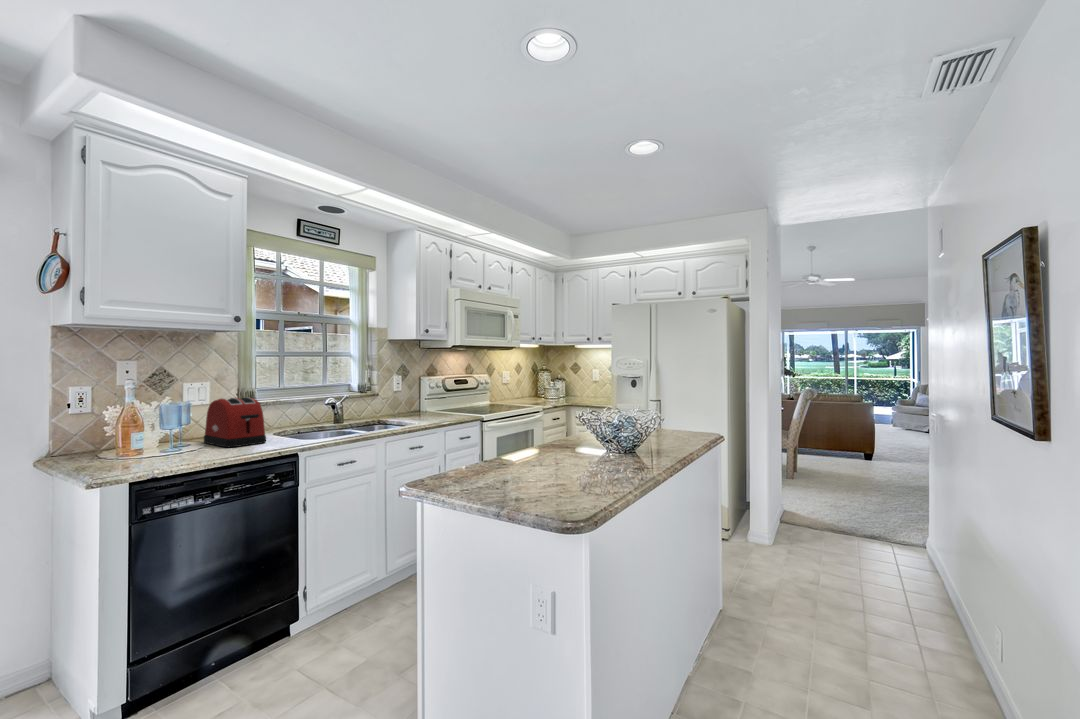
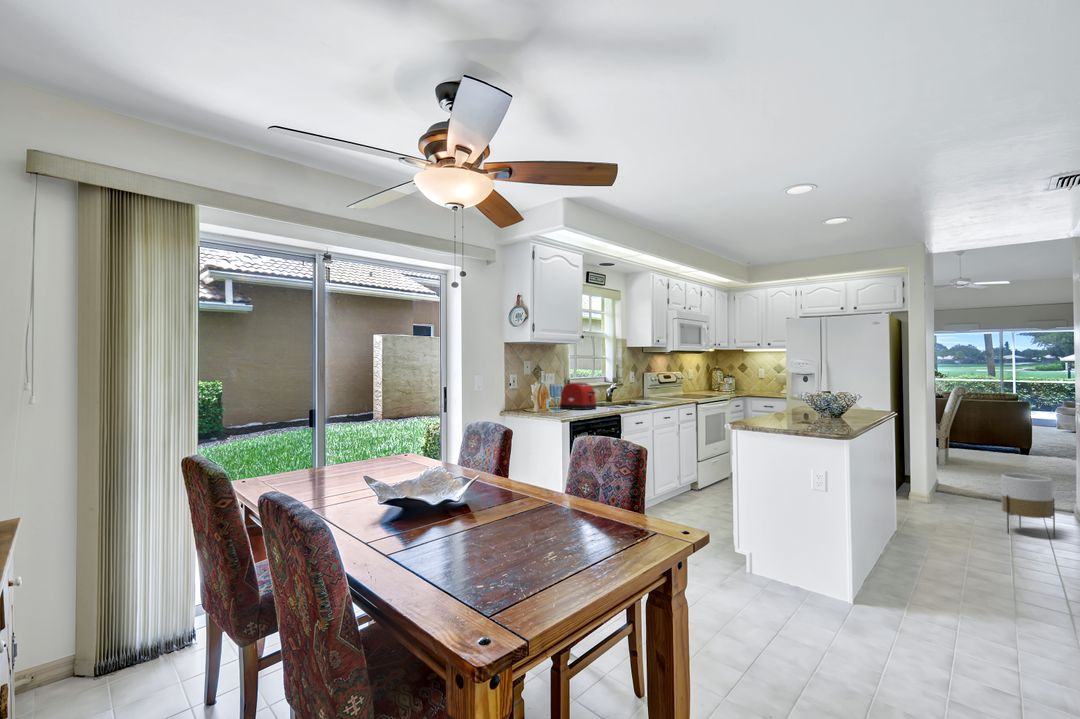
planter: none [880,533,957,639] -> present [1001,473,1055,538]

